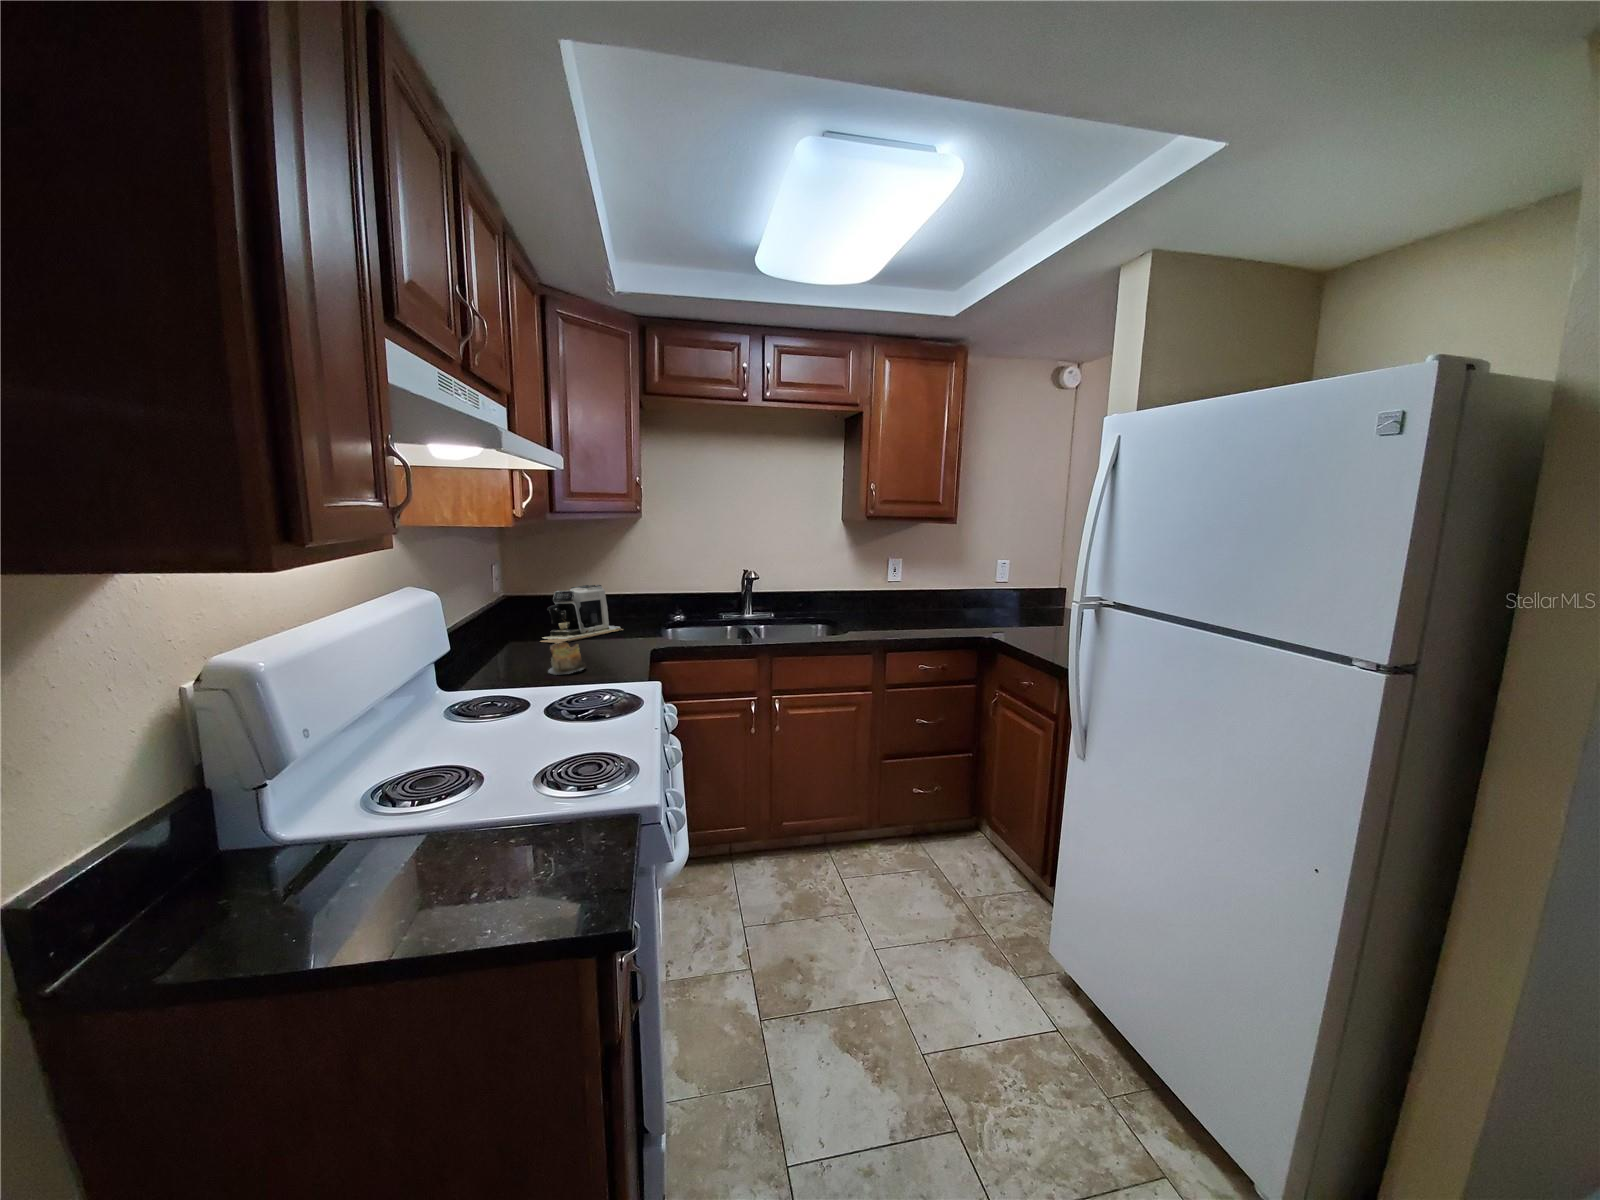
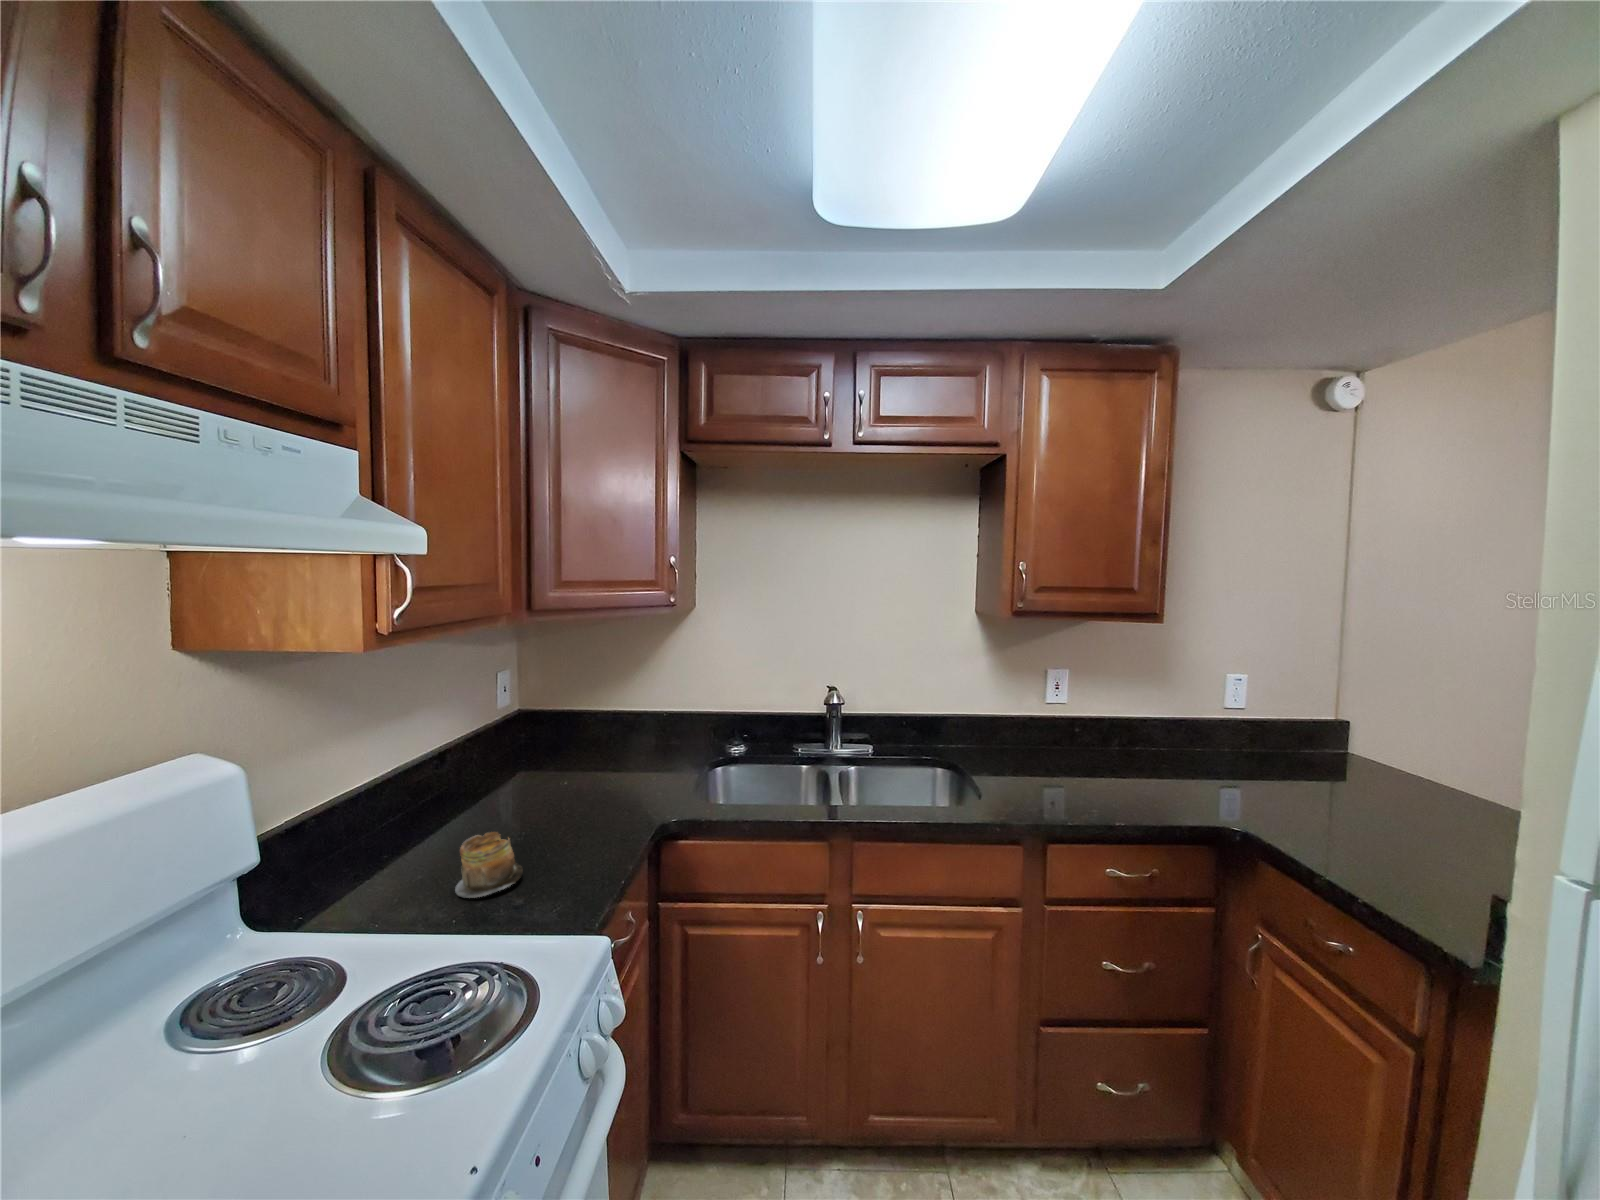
coffee maker: present [541,585,623,644] -> none [524,701,654,798]

